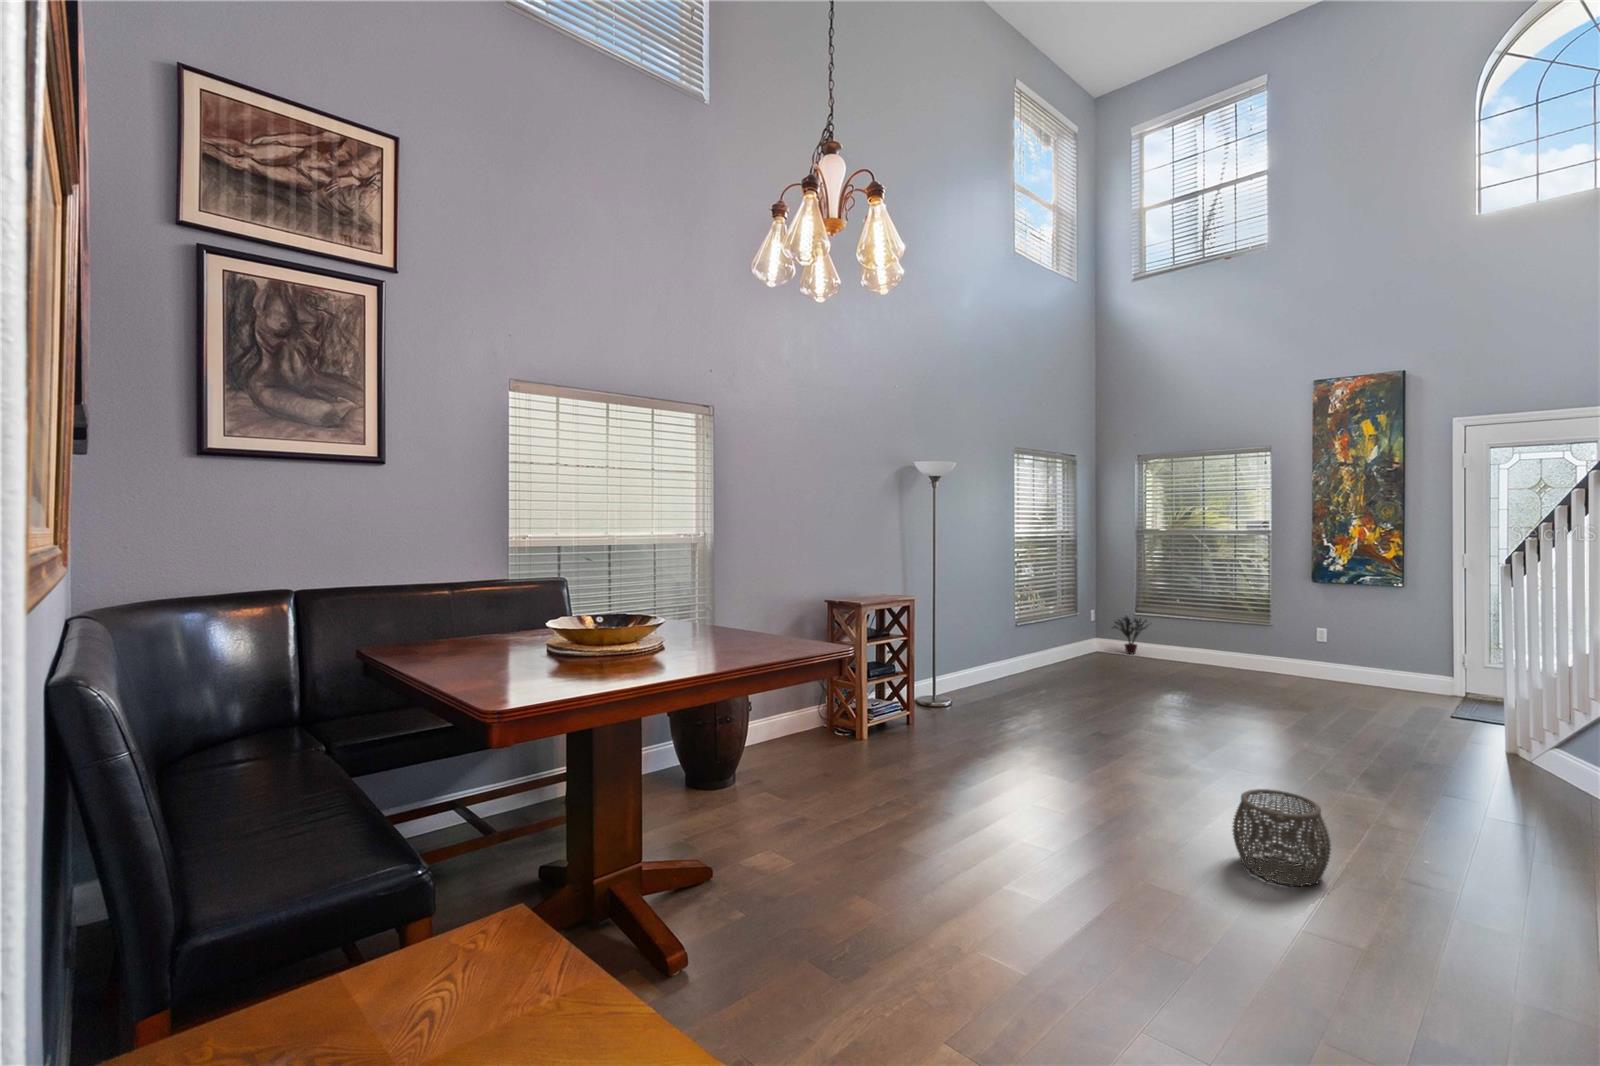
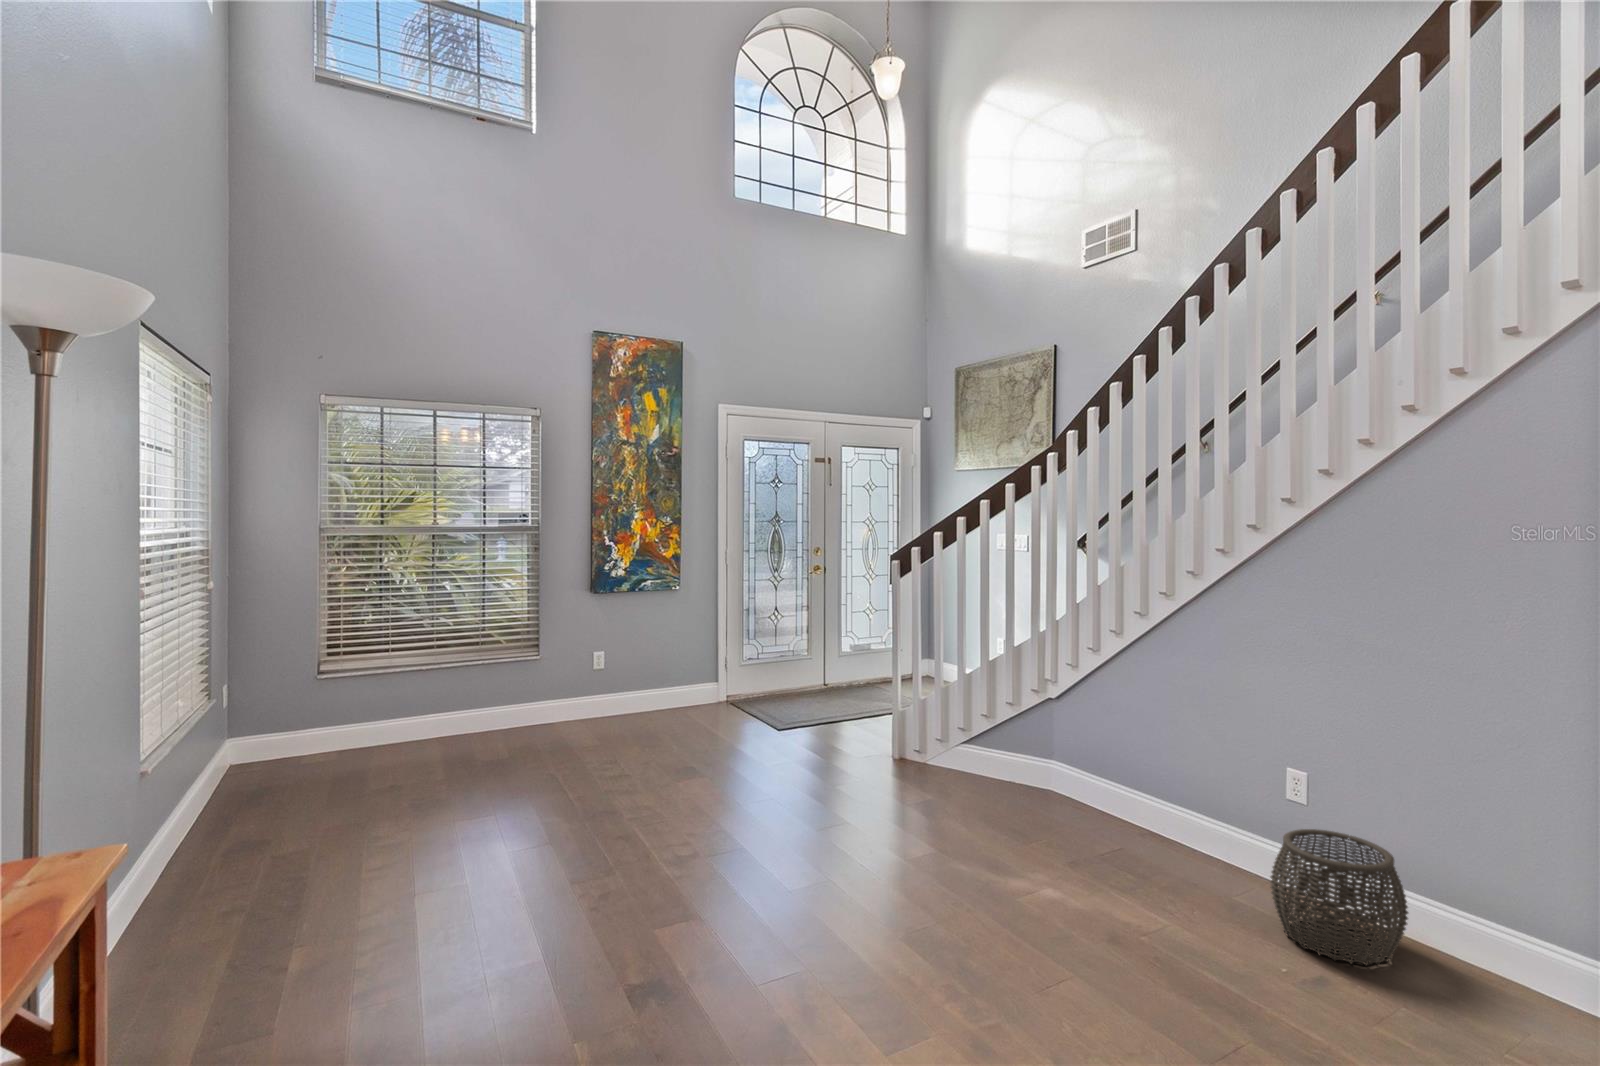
potted plant: present [1114,616,1147,654] -> none [259,693,336,770]

